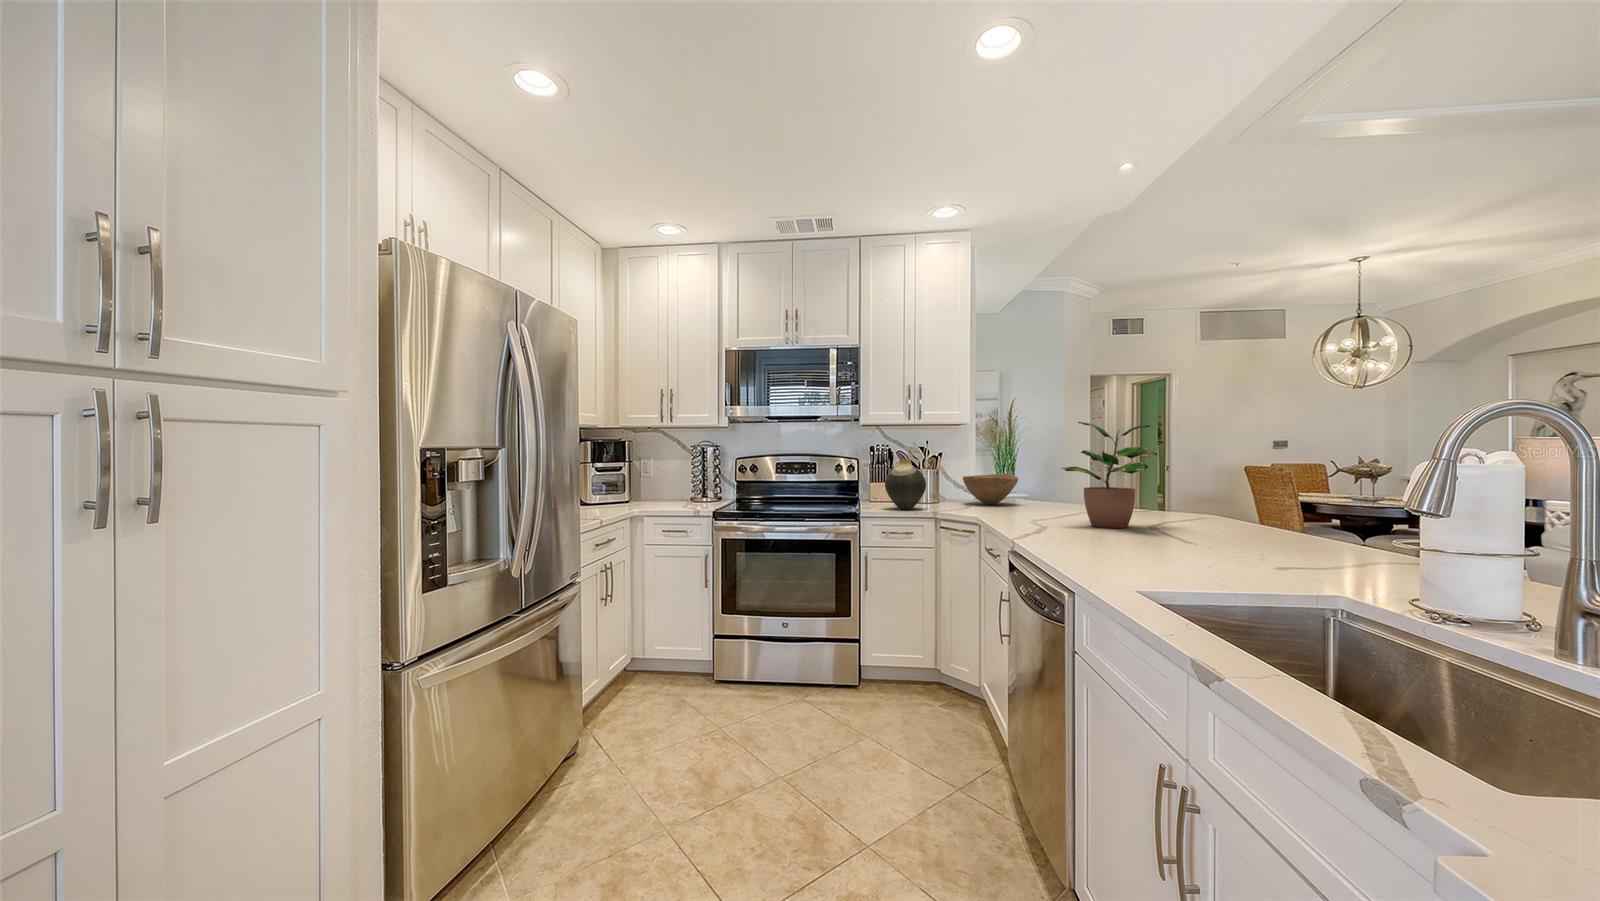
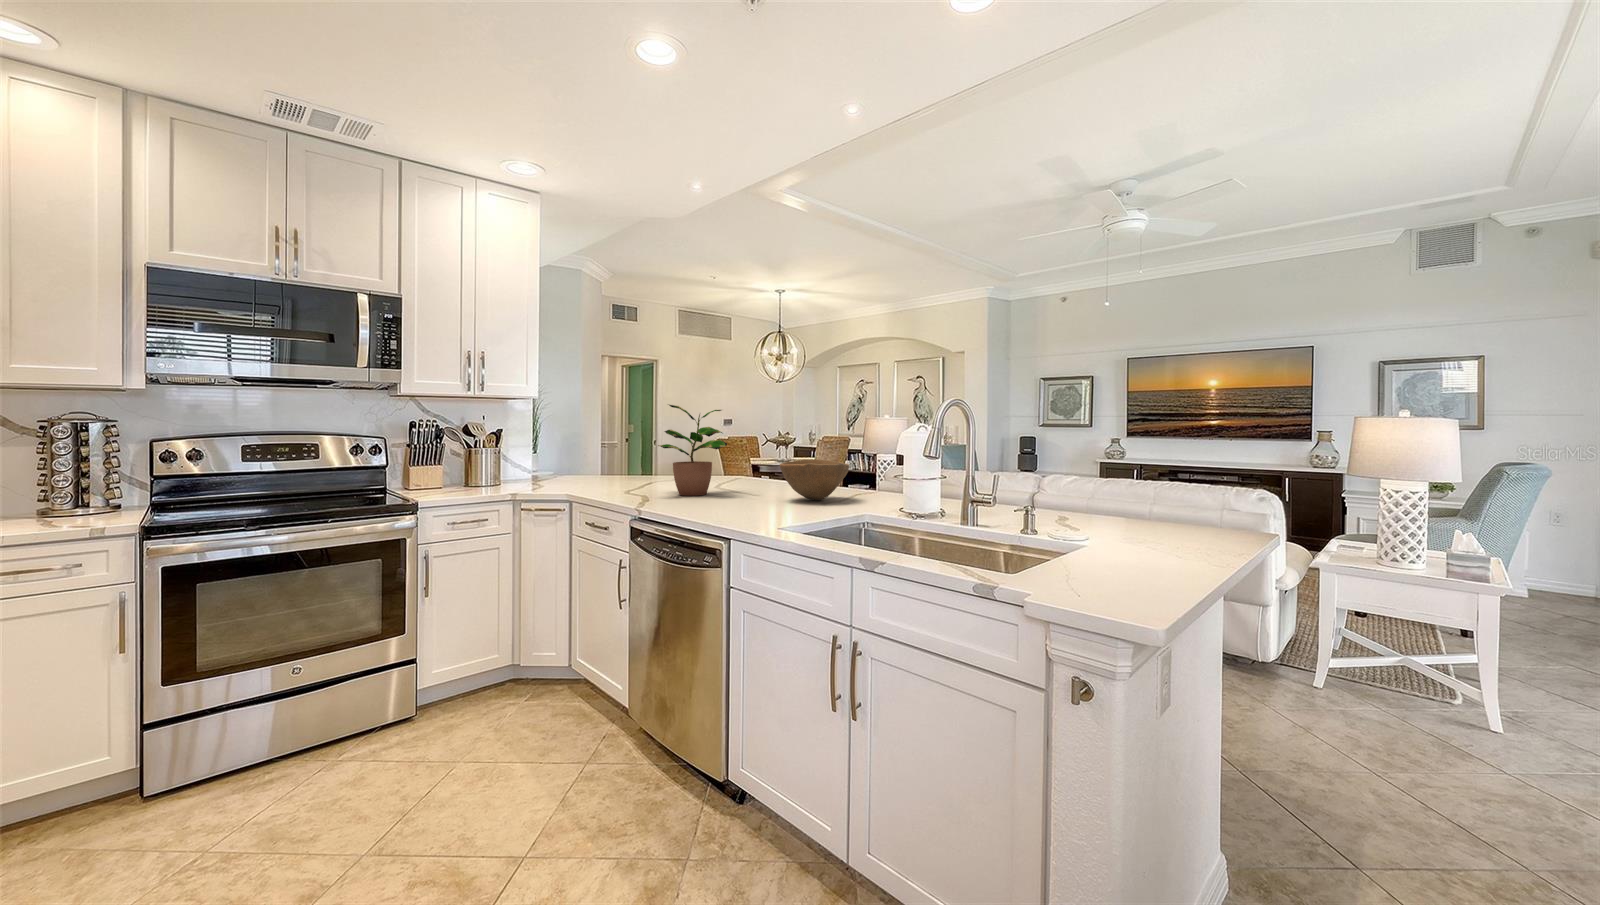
vase: present [885,460,926,509] -> none [445,439,498,496]
bowl: present [963,474,1018,504] -> present [780,459,849,500]

